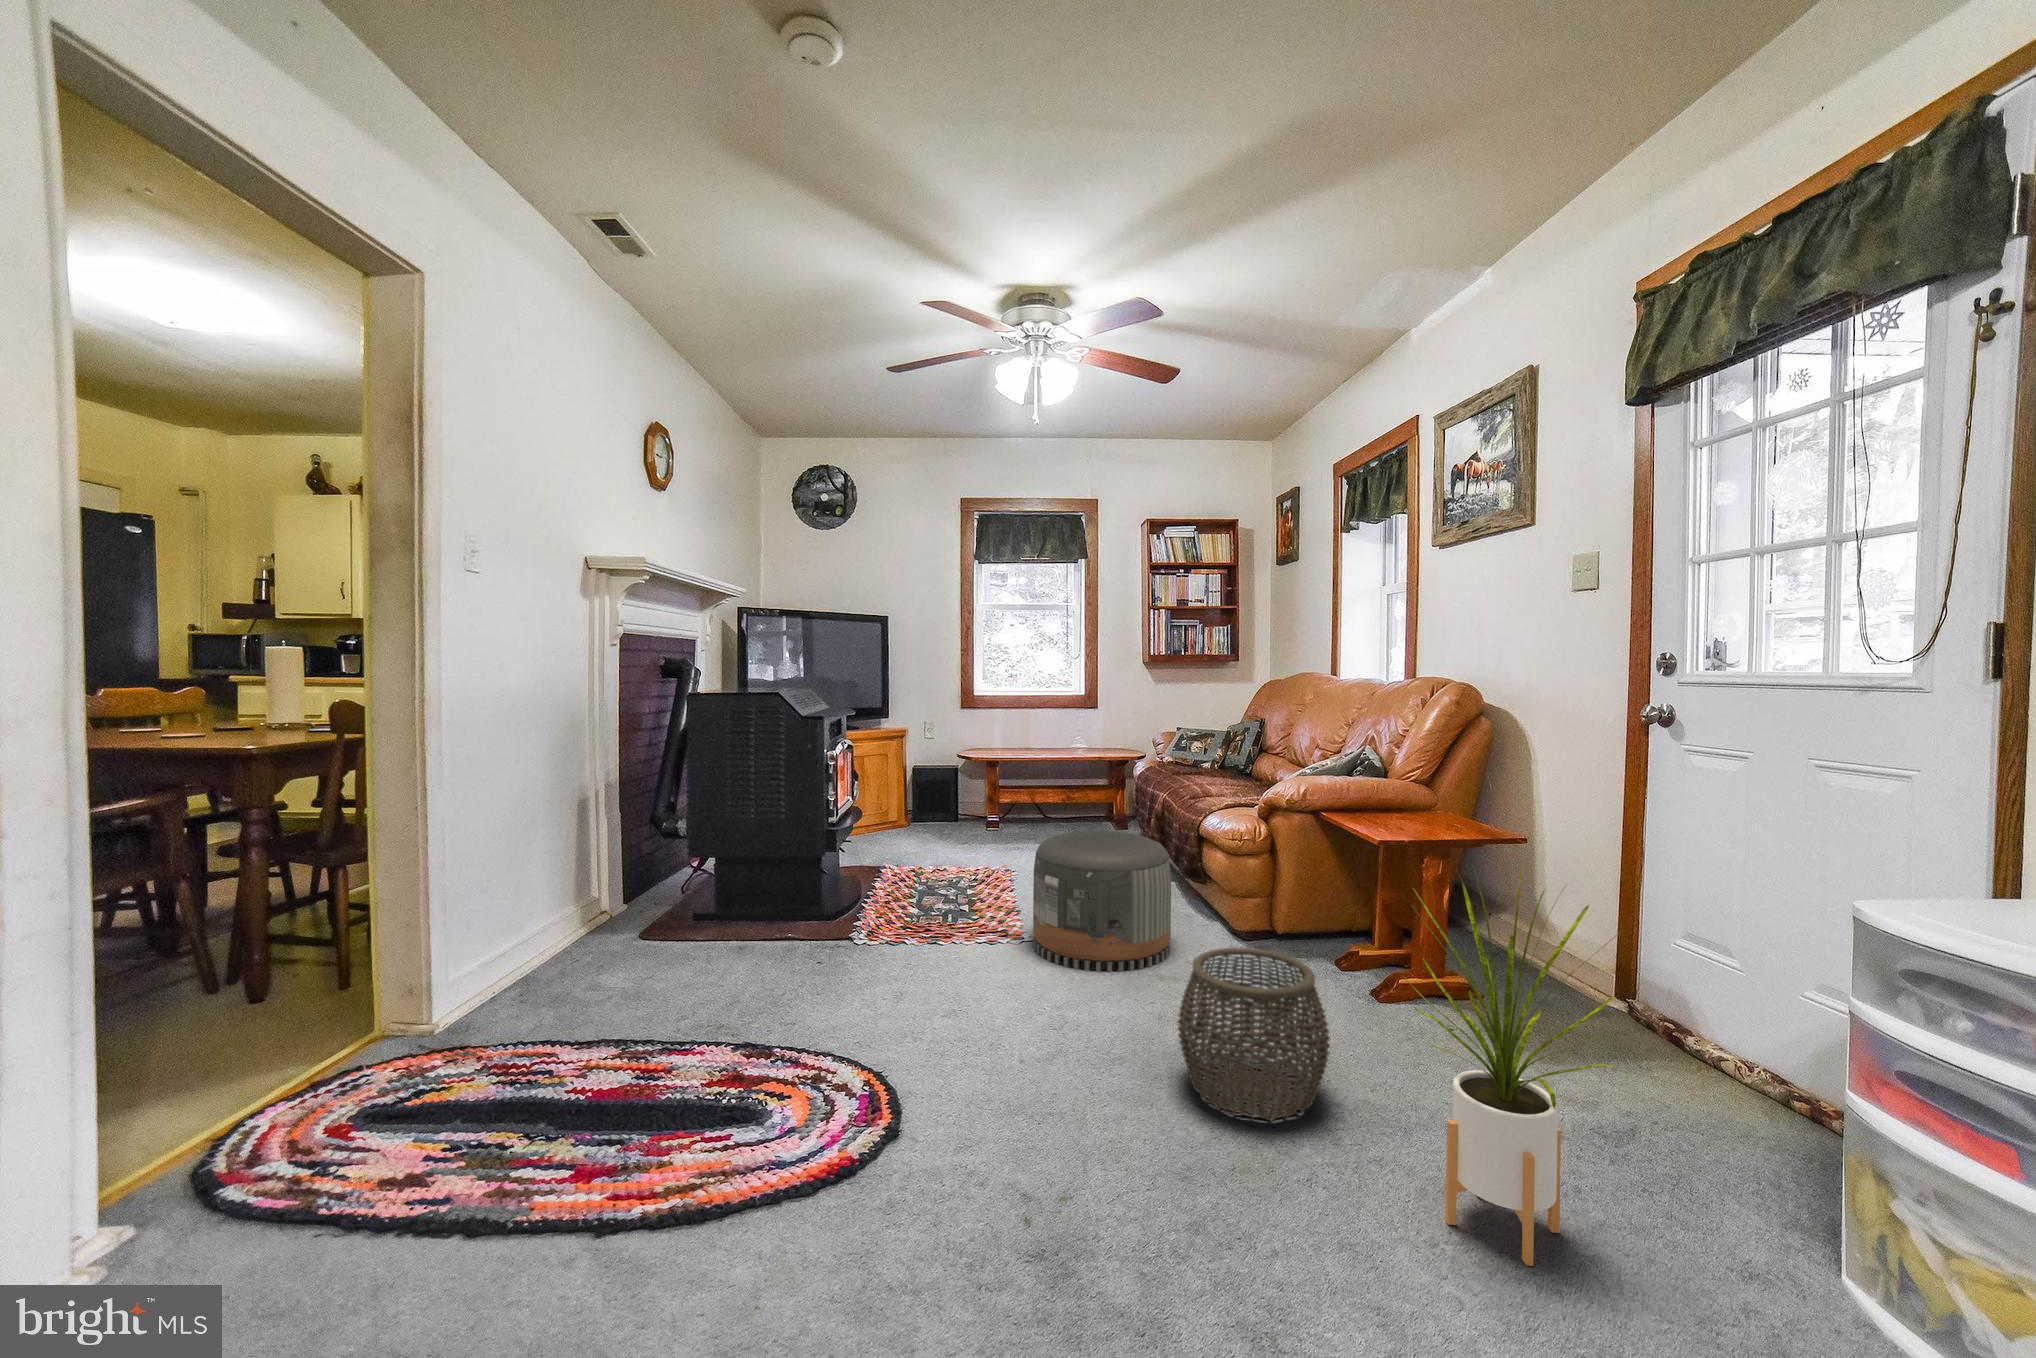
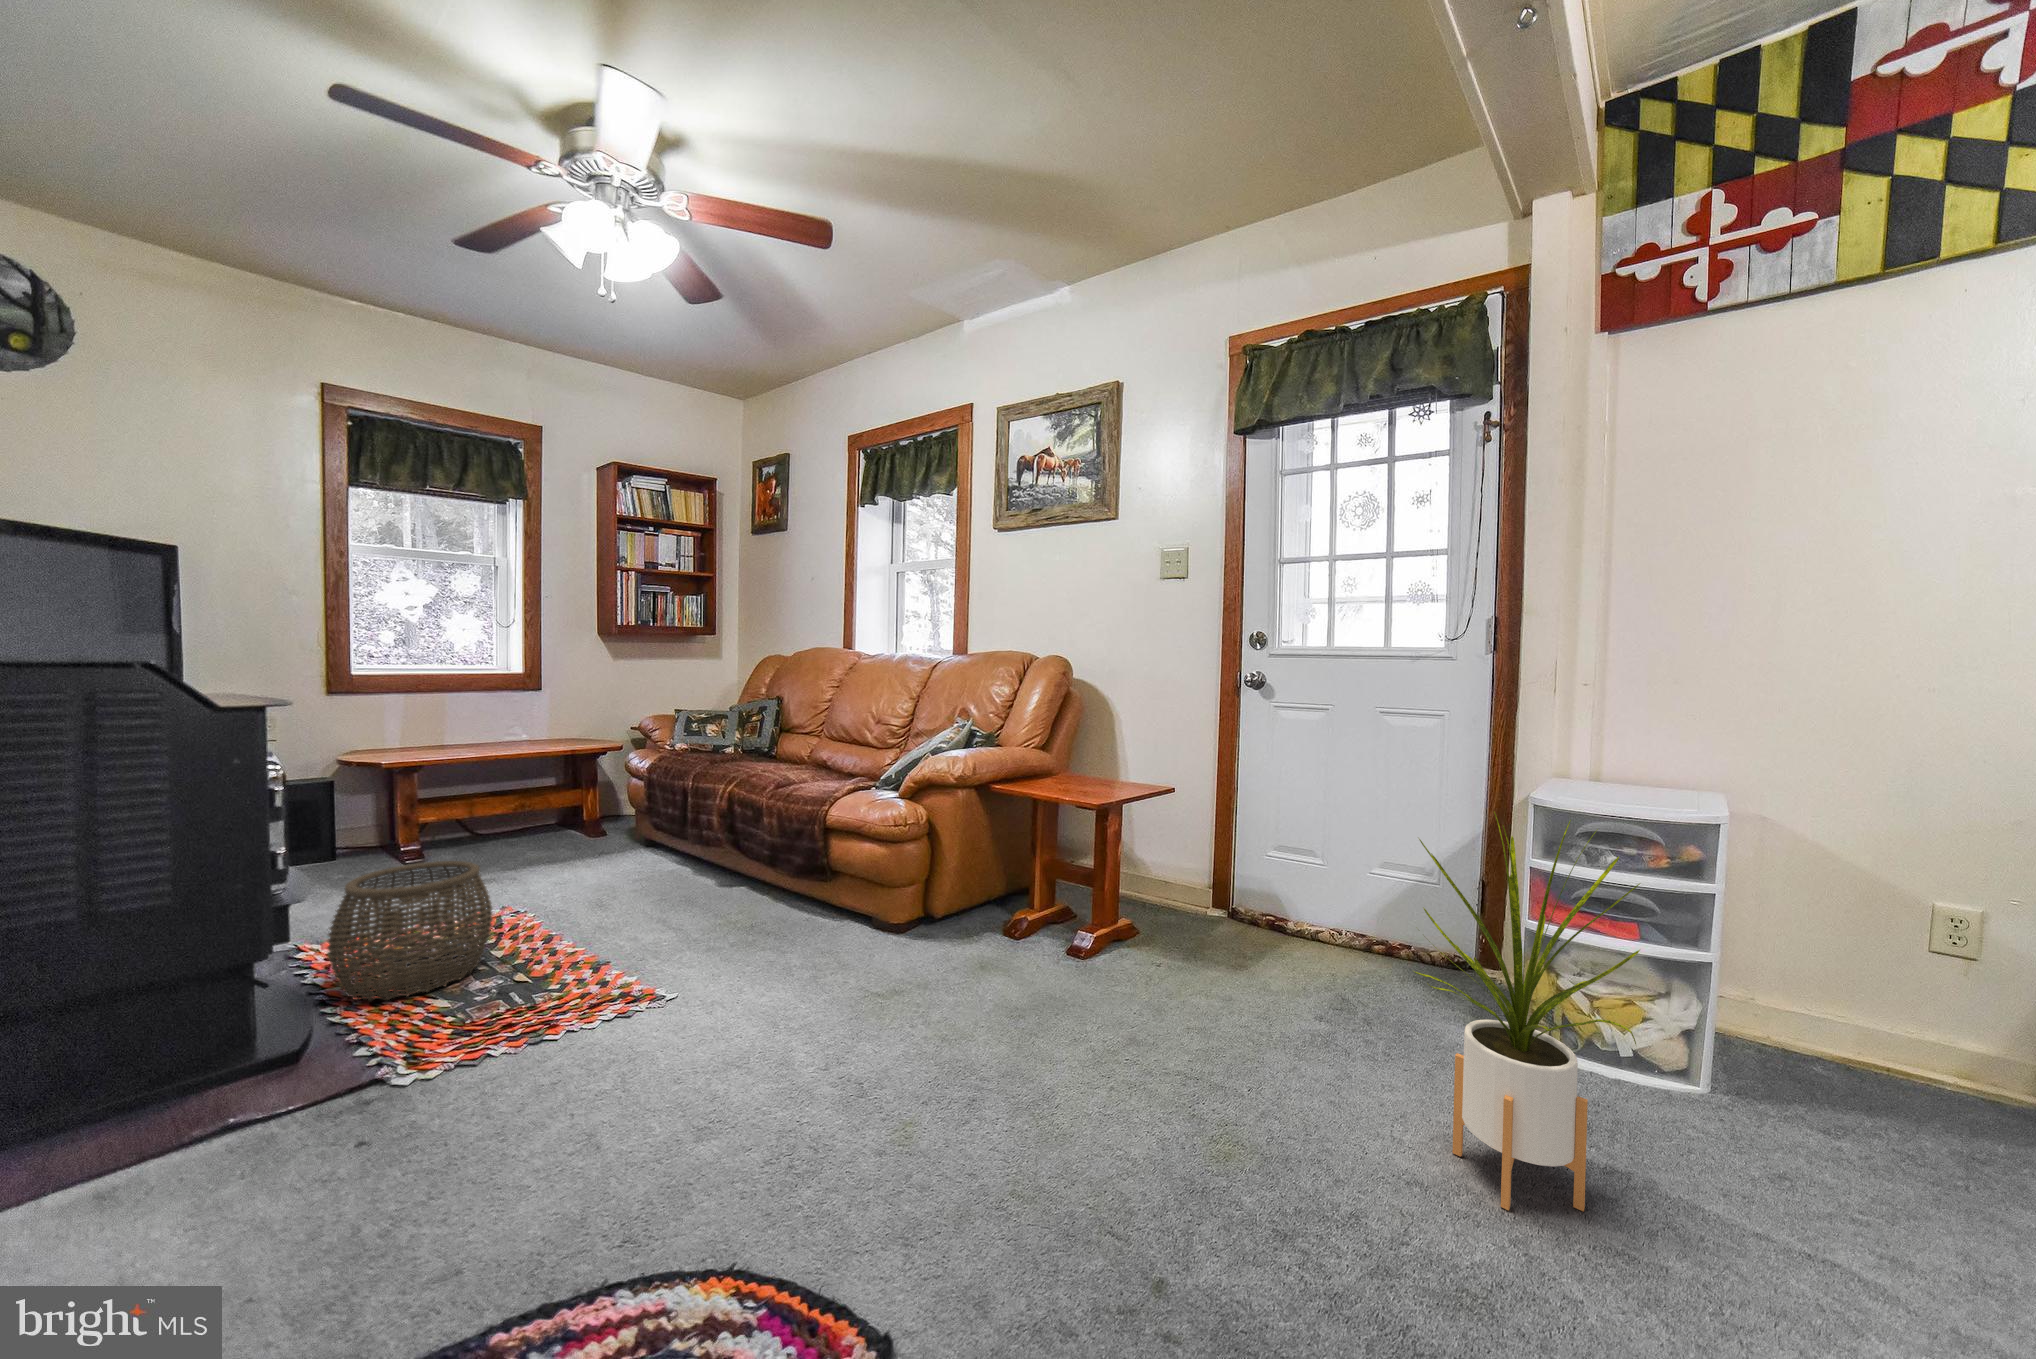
pouf: present [1033,830,1171,972] -> none [649,853,870,1091]
woven basket: present [1178,948,1330,1121] -> present [327,861,493,1001]

